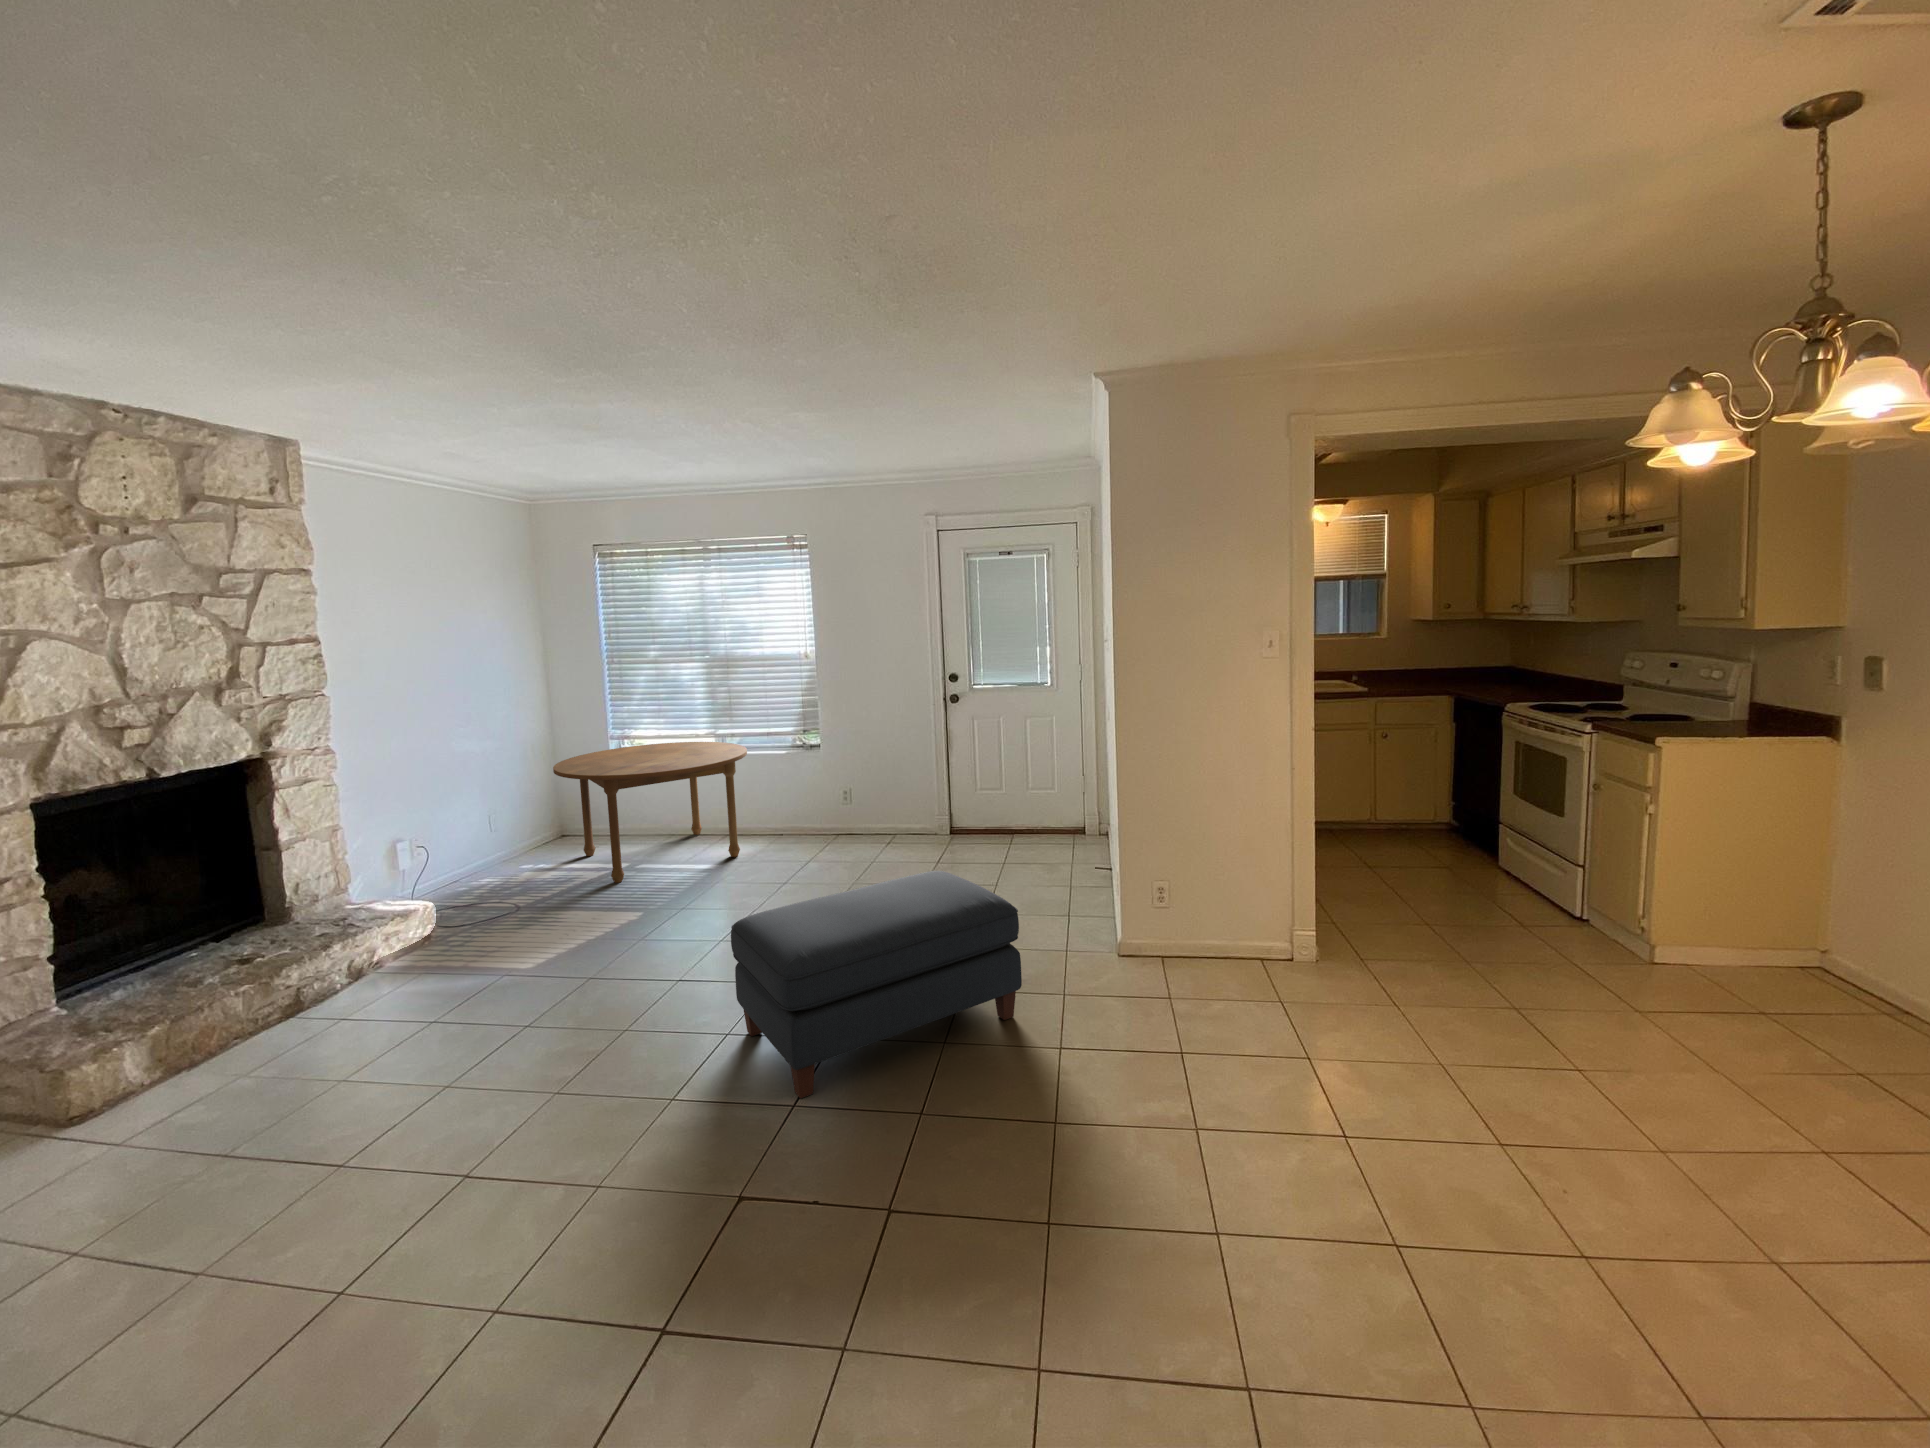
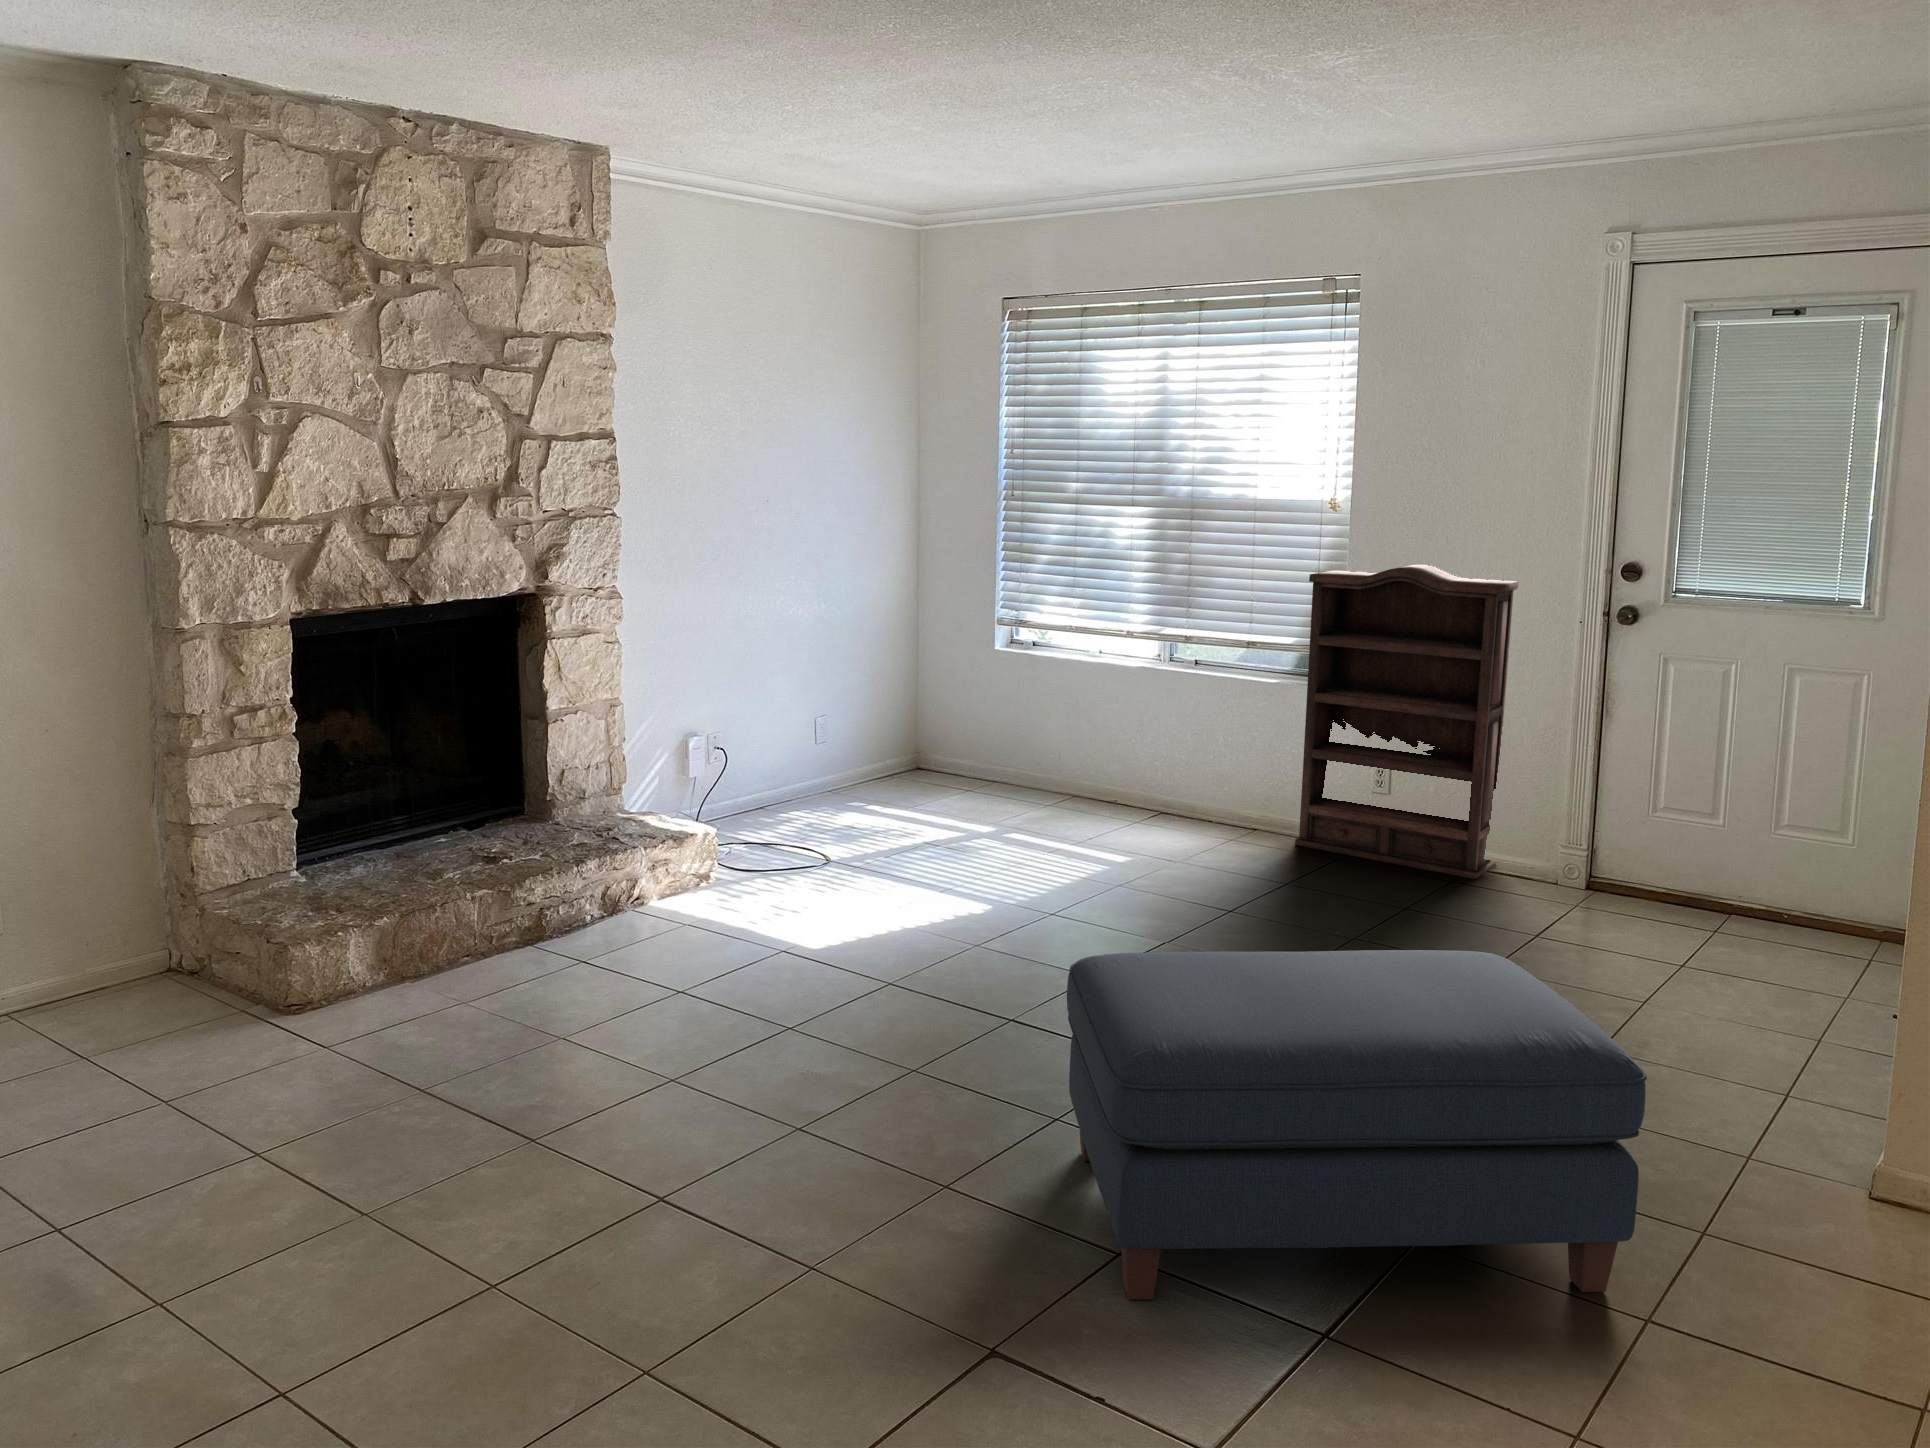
bookshelf: none [800,682,909,840] -> present [1295,565,1518,879]
dining table: present [553,742,747,883] -> none [901,640,1204,853]

